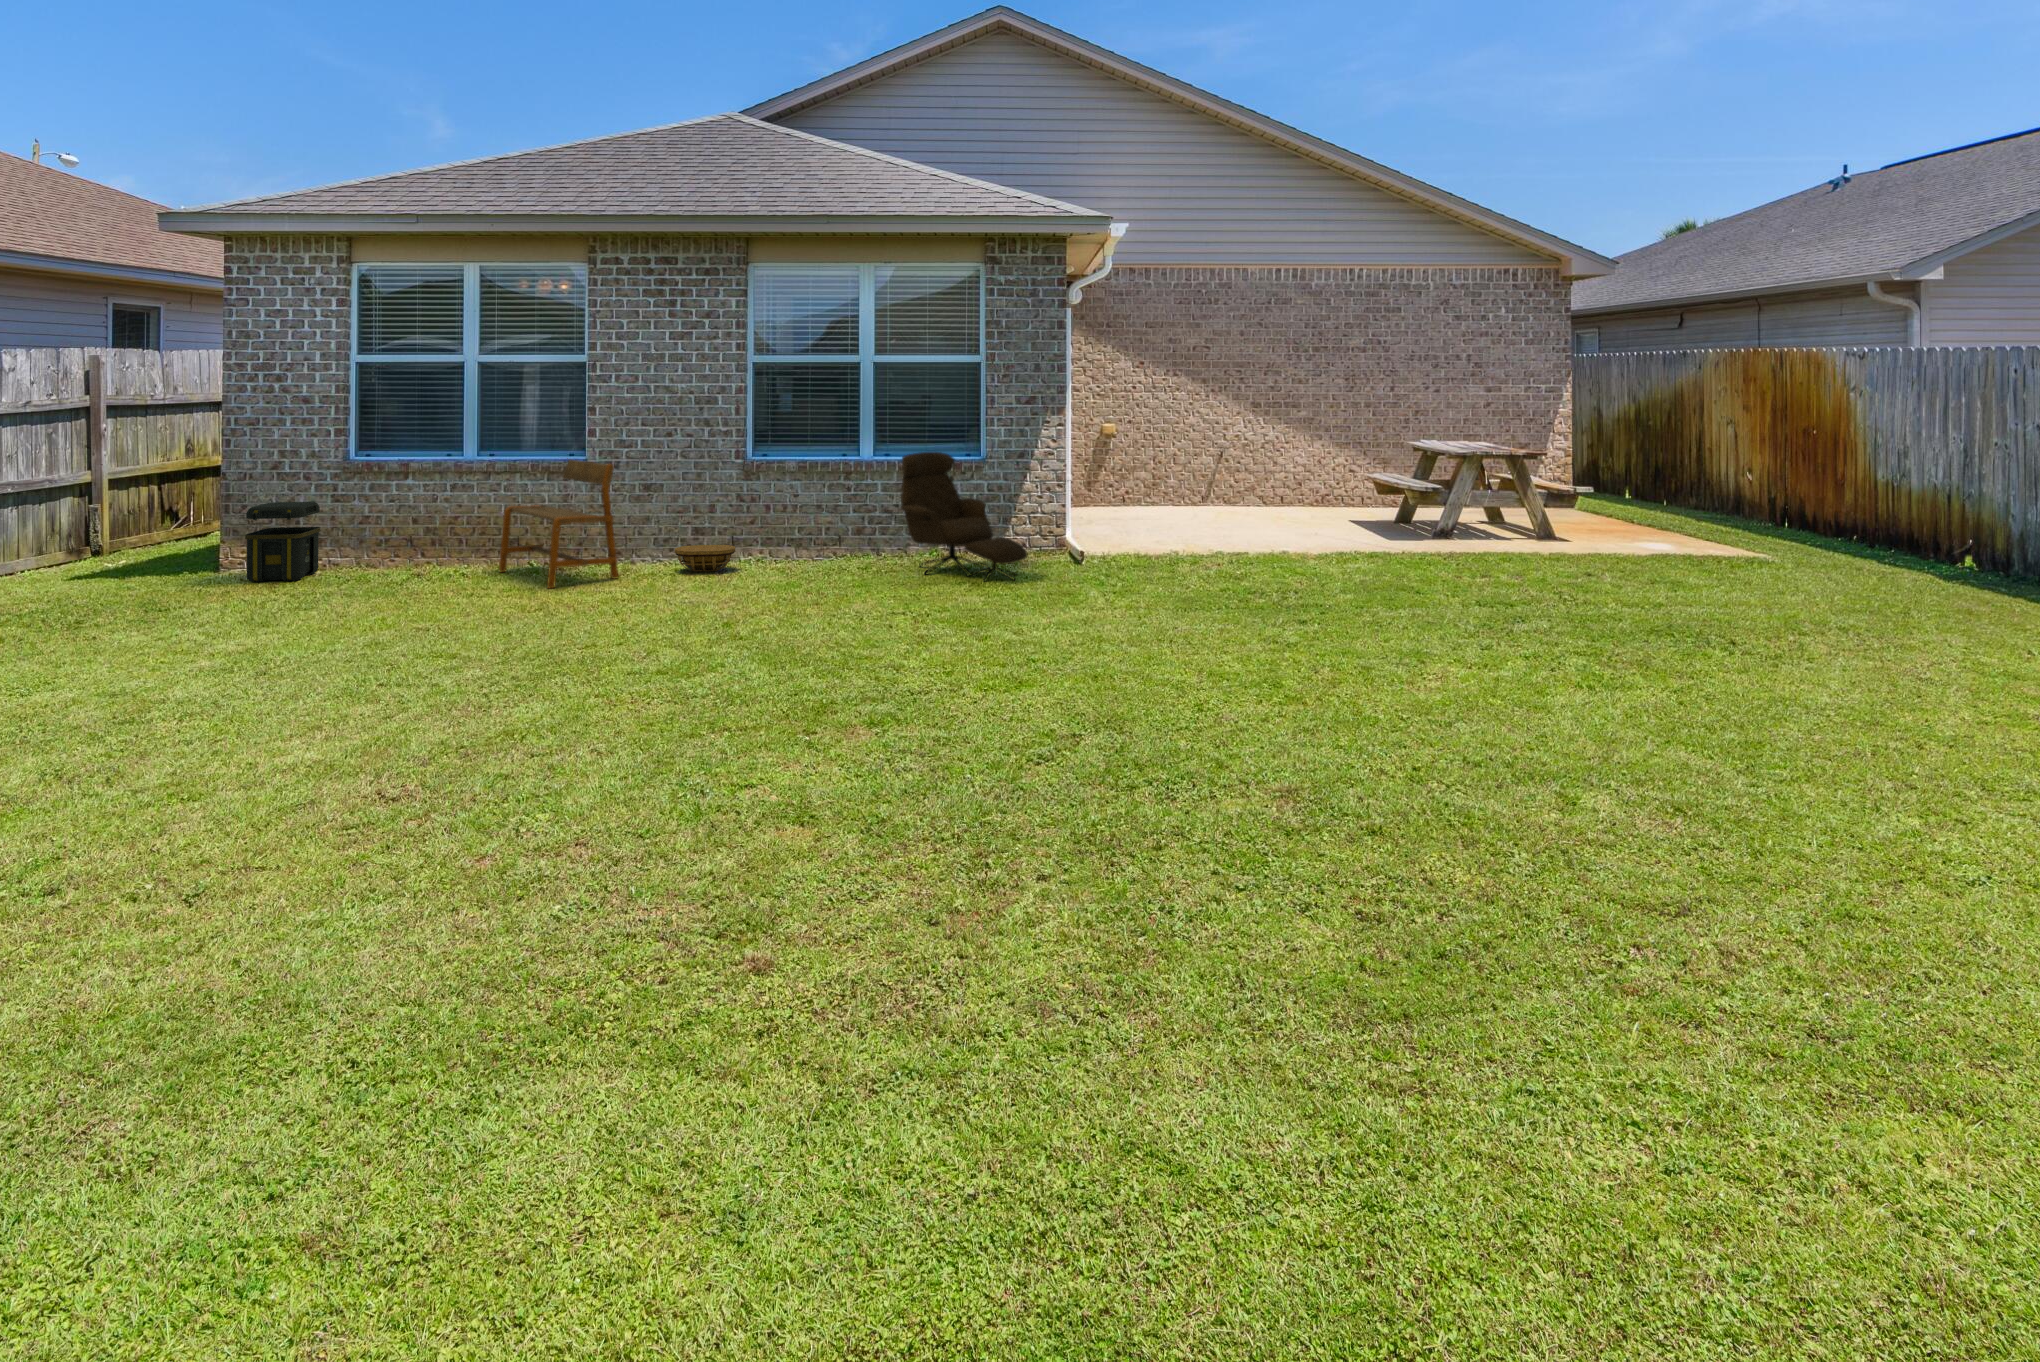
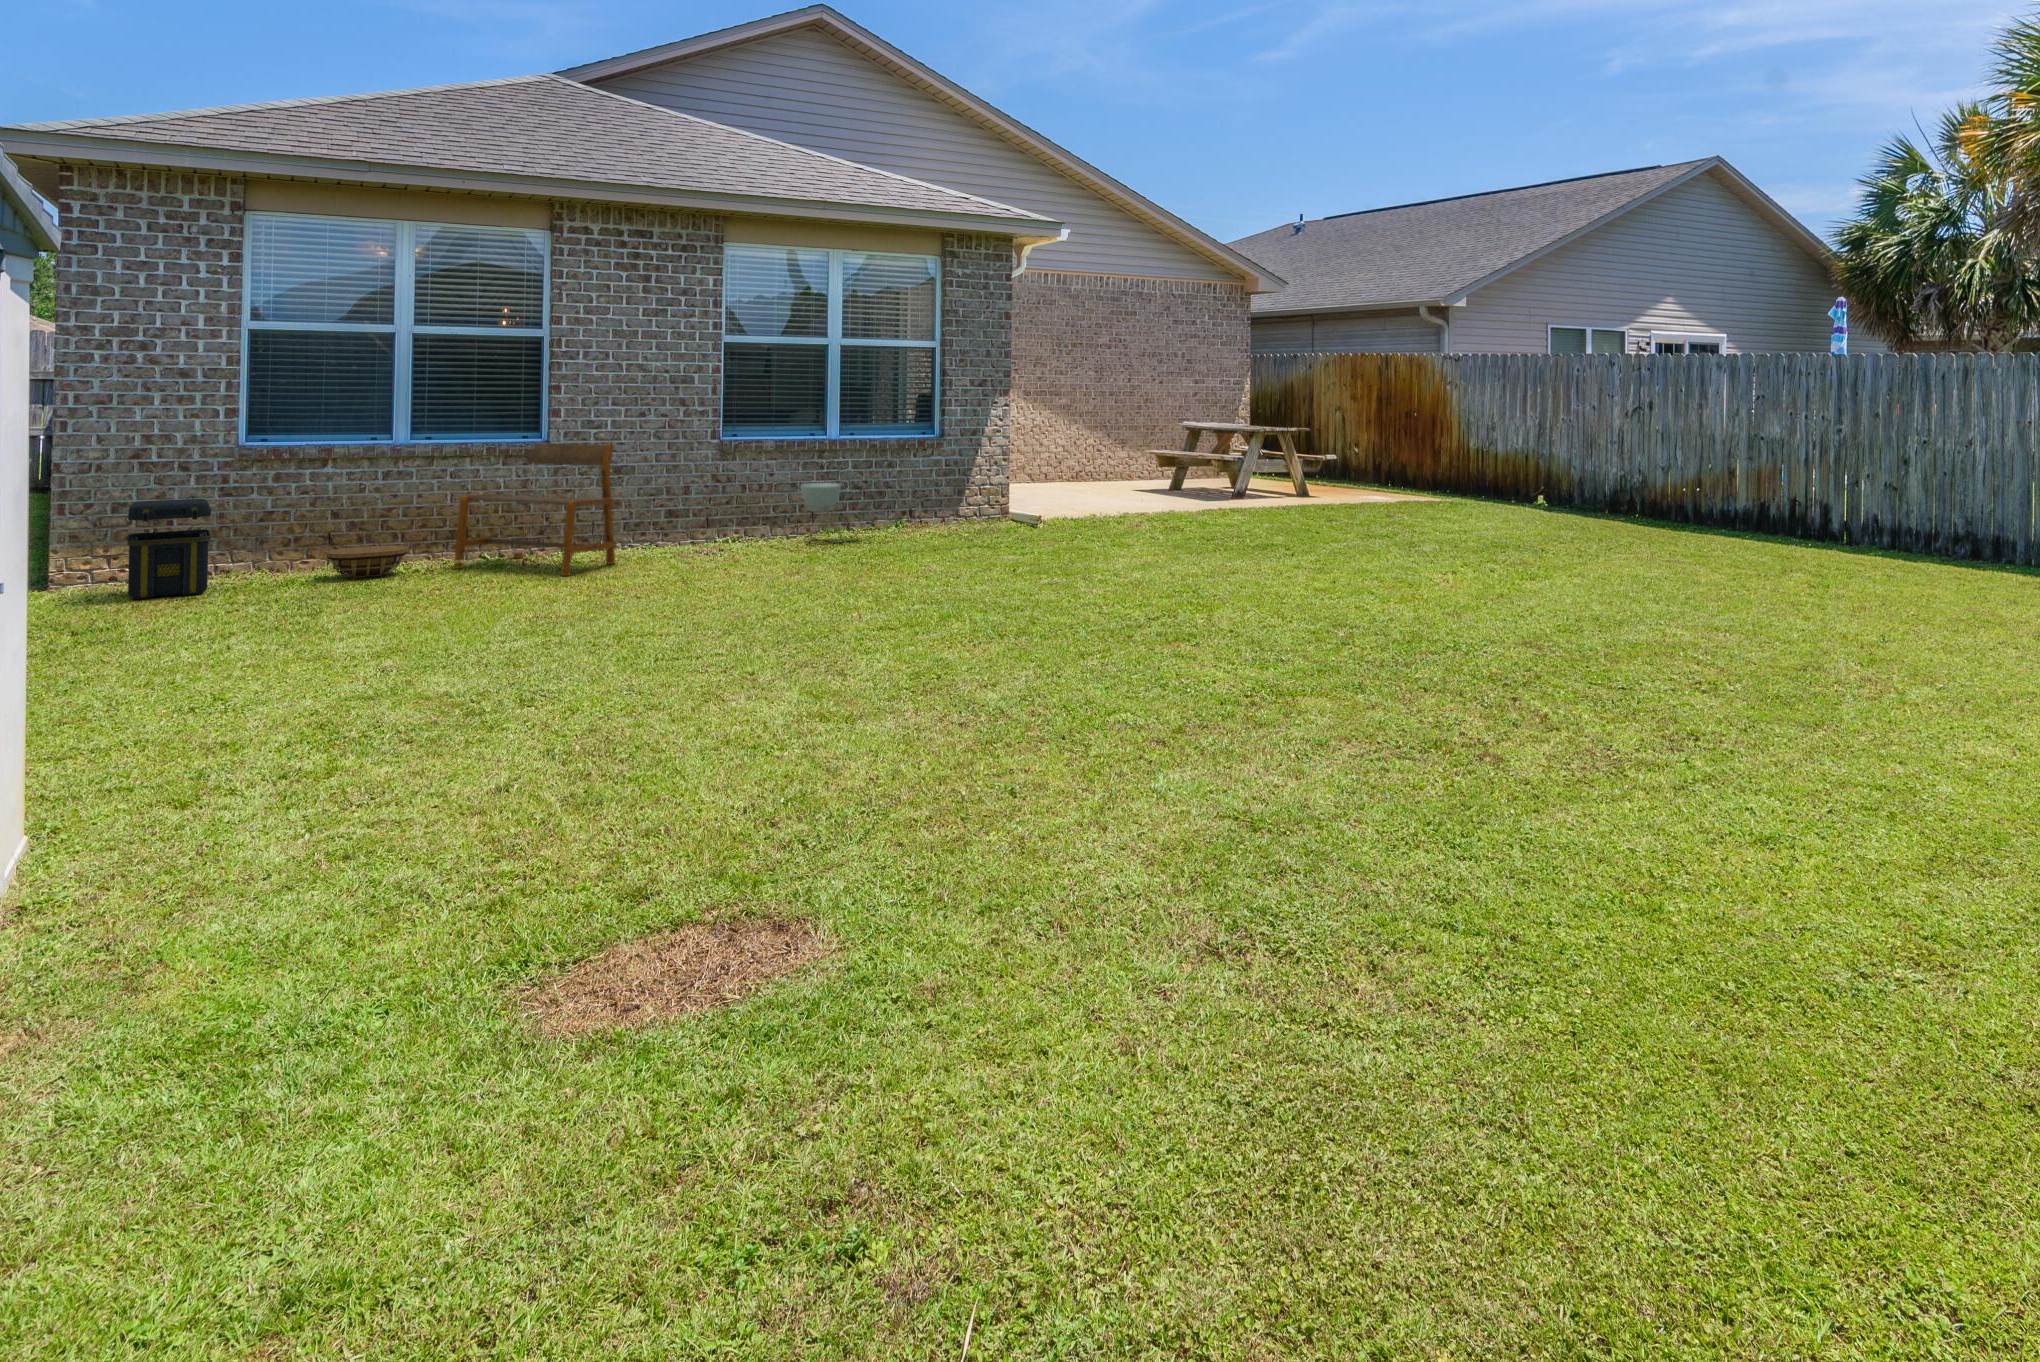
lounge chair: present [901,452,1027,581] -> none [880,429,1003,542]
planter: none [817,507,859,571] -> present [800,483,843,545]
basket: present [675,545,735,571] -> present [326,546,407,578]

